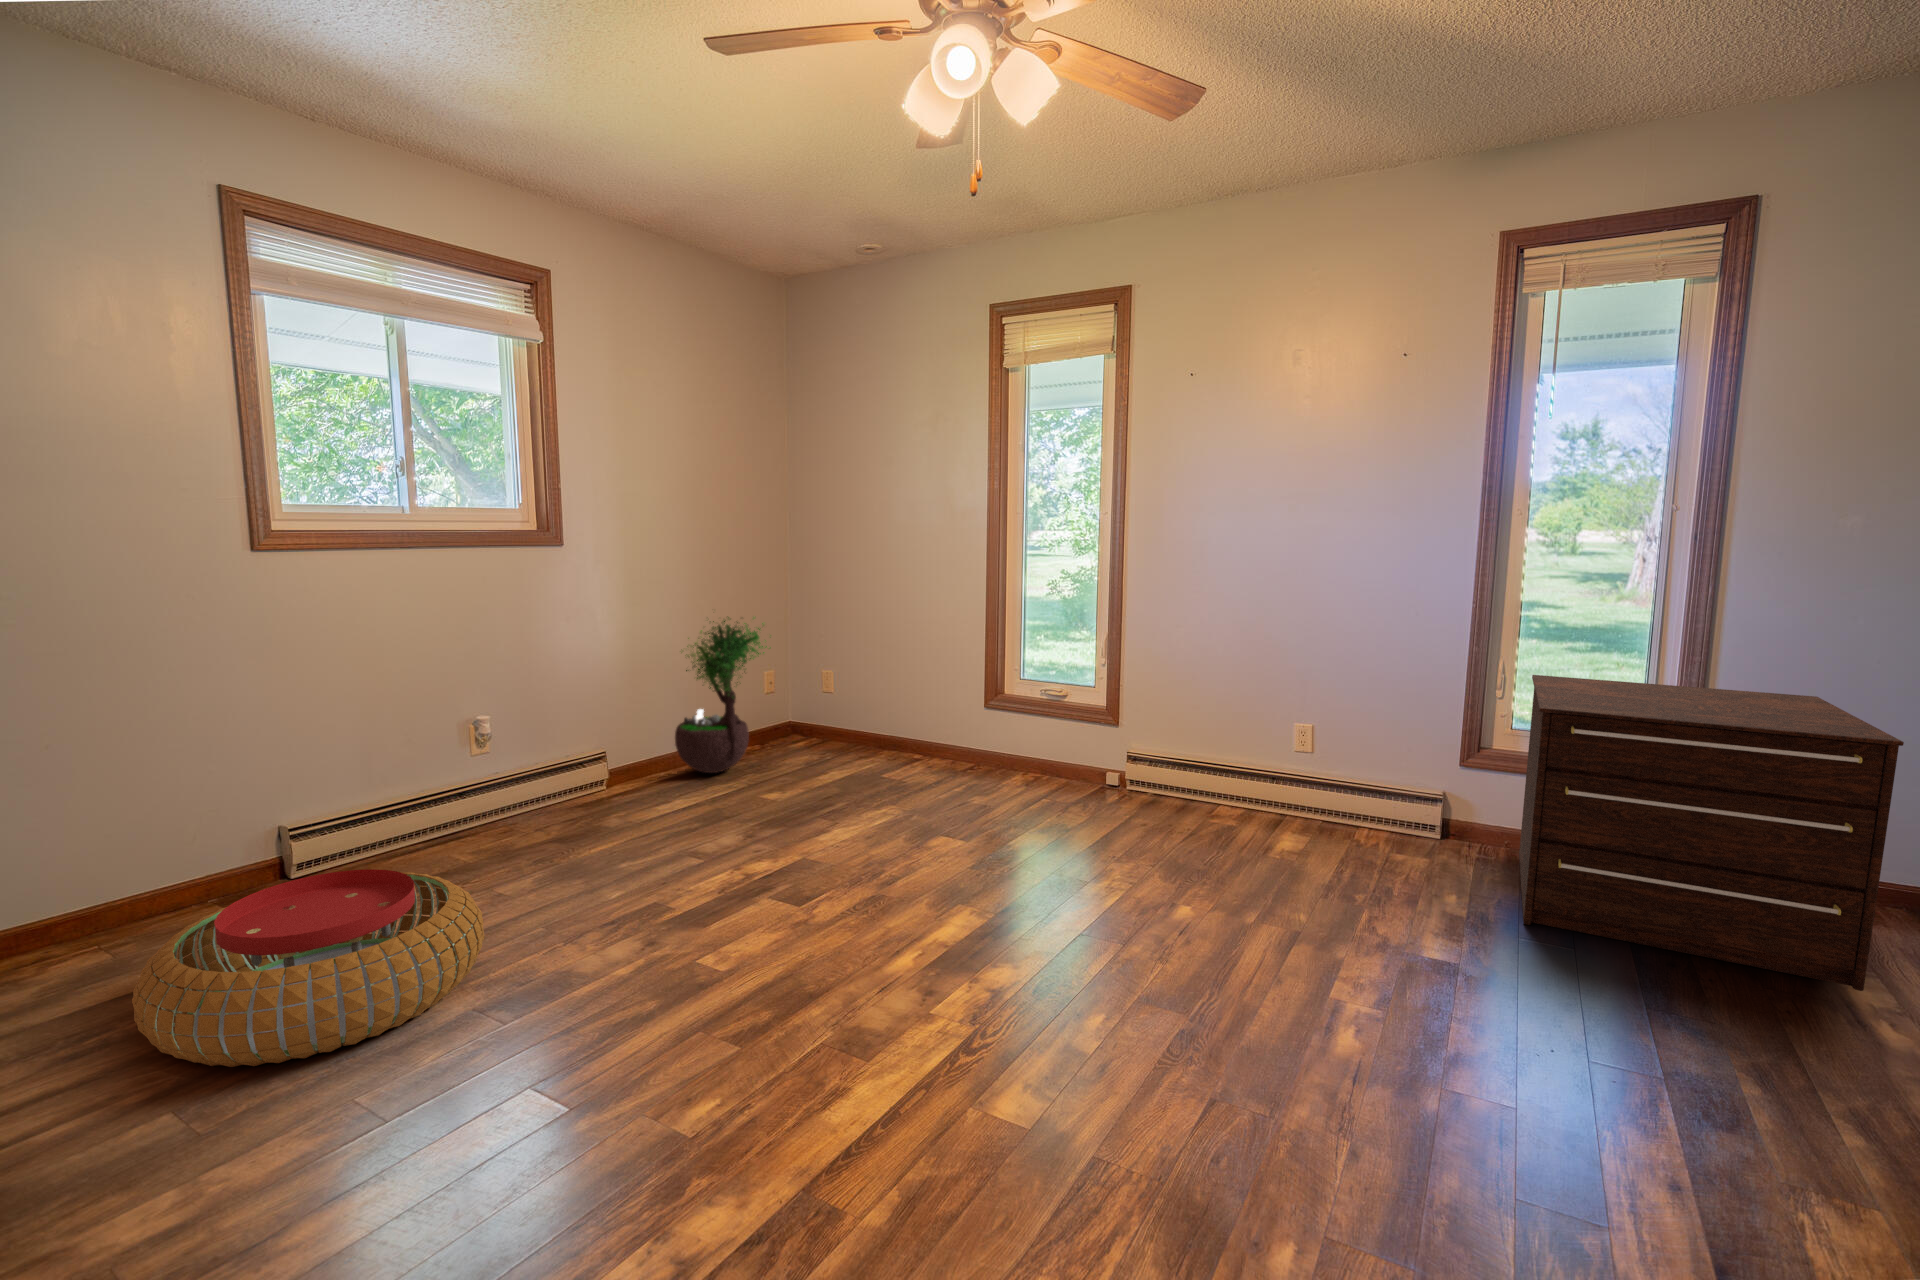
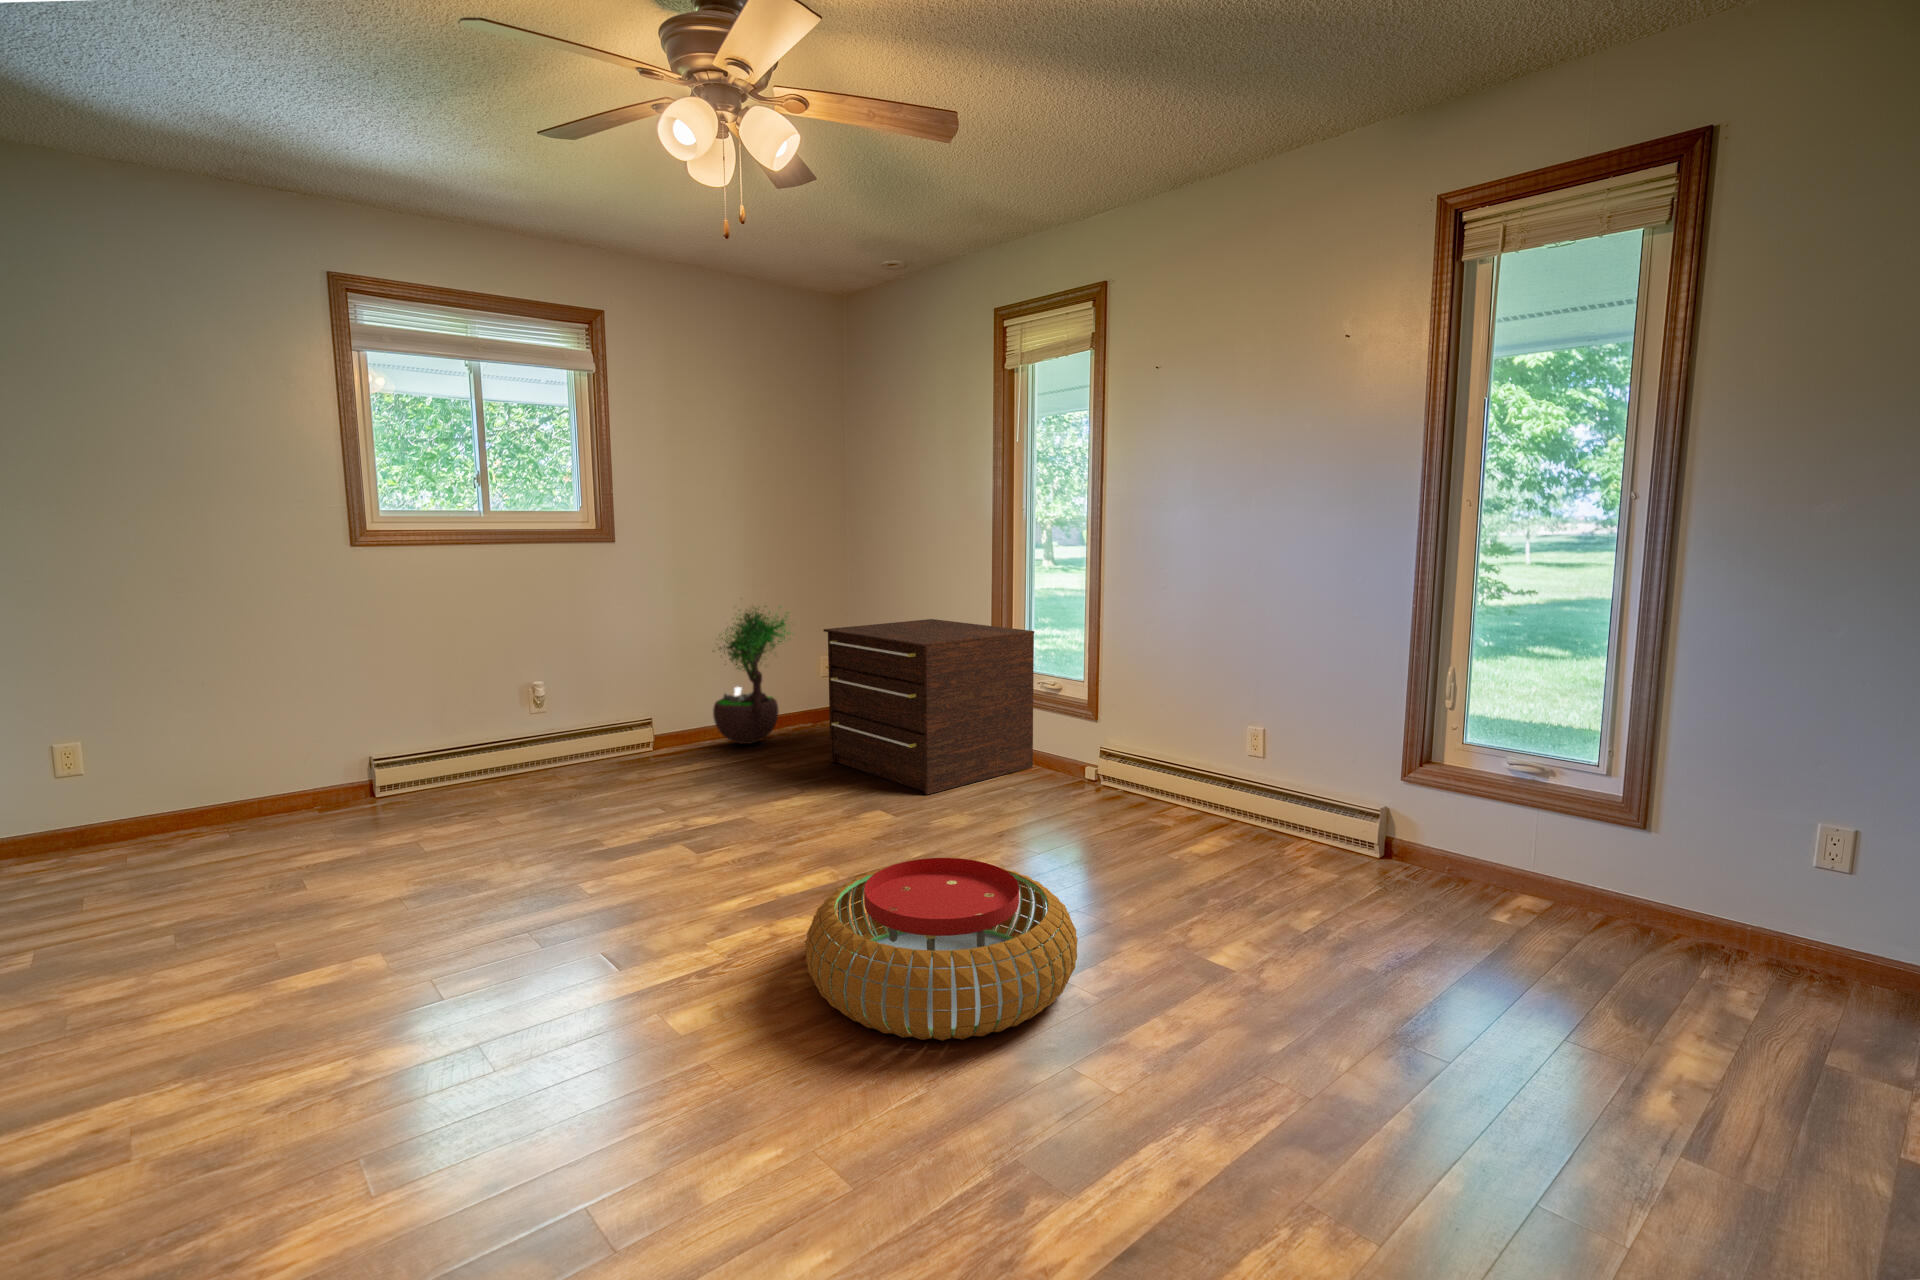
dresser: present [1519,675,1904,991] -> present [823,619,1034,795]
pouf: present [132,869,484,1067] -> present [806,858,1078,1041]

